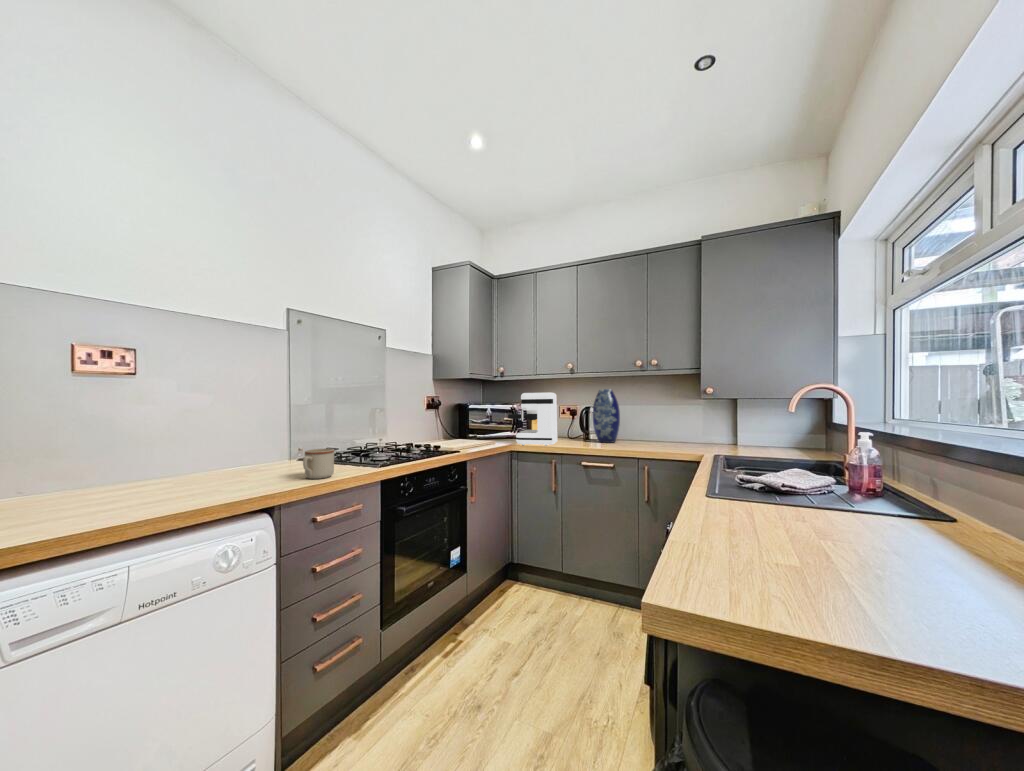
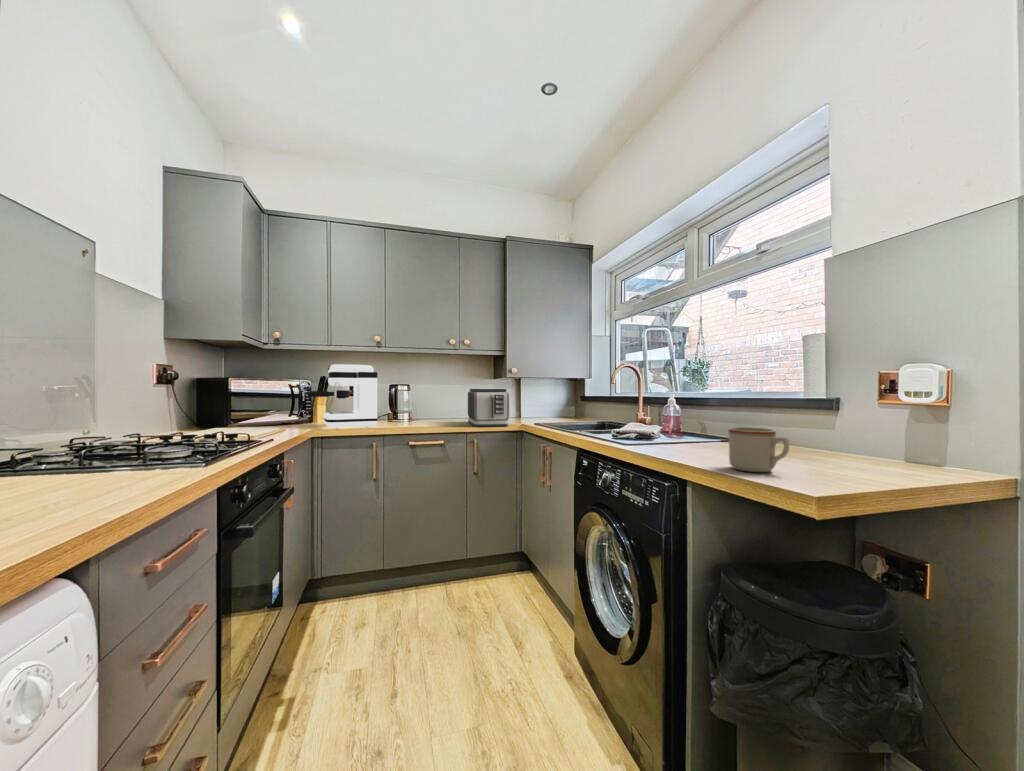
vase: present [593,389,620,443] -> none [406,365,435,422]
toaster: none [635,412,681,453] -> present [468,389,509,427]
mug: present [303,448,334,479] -> present [729,427,789,472]

